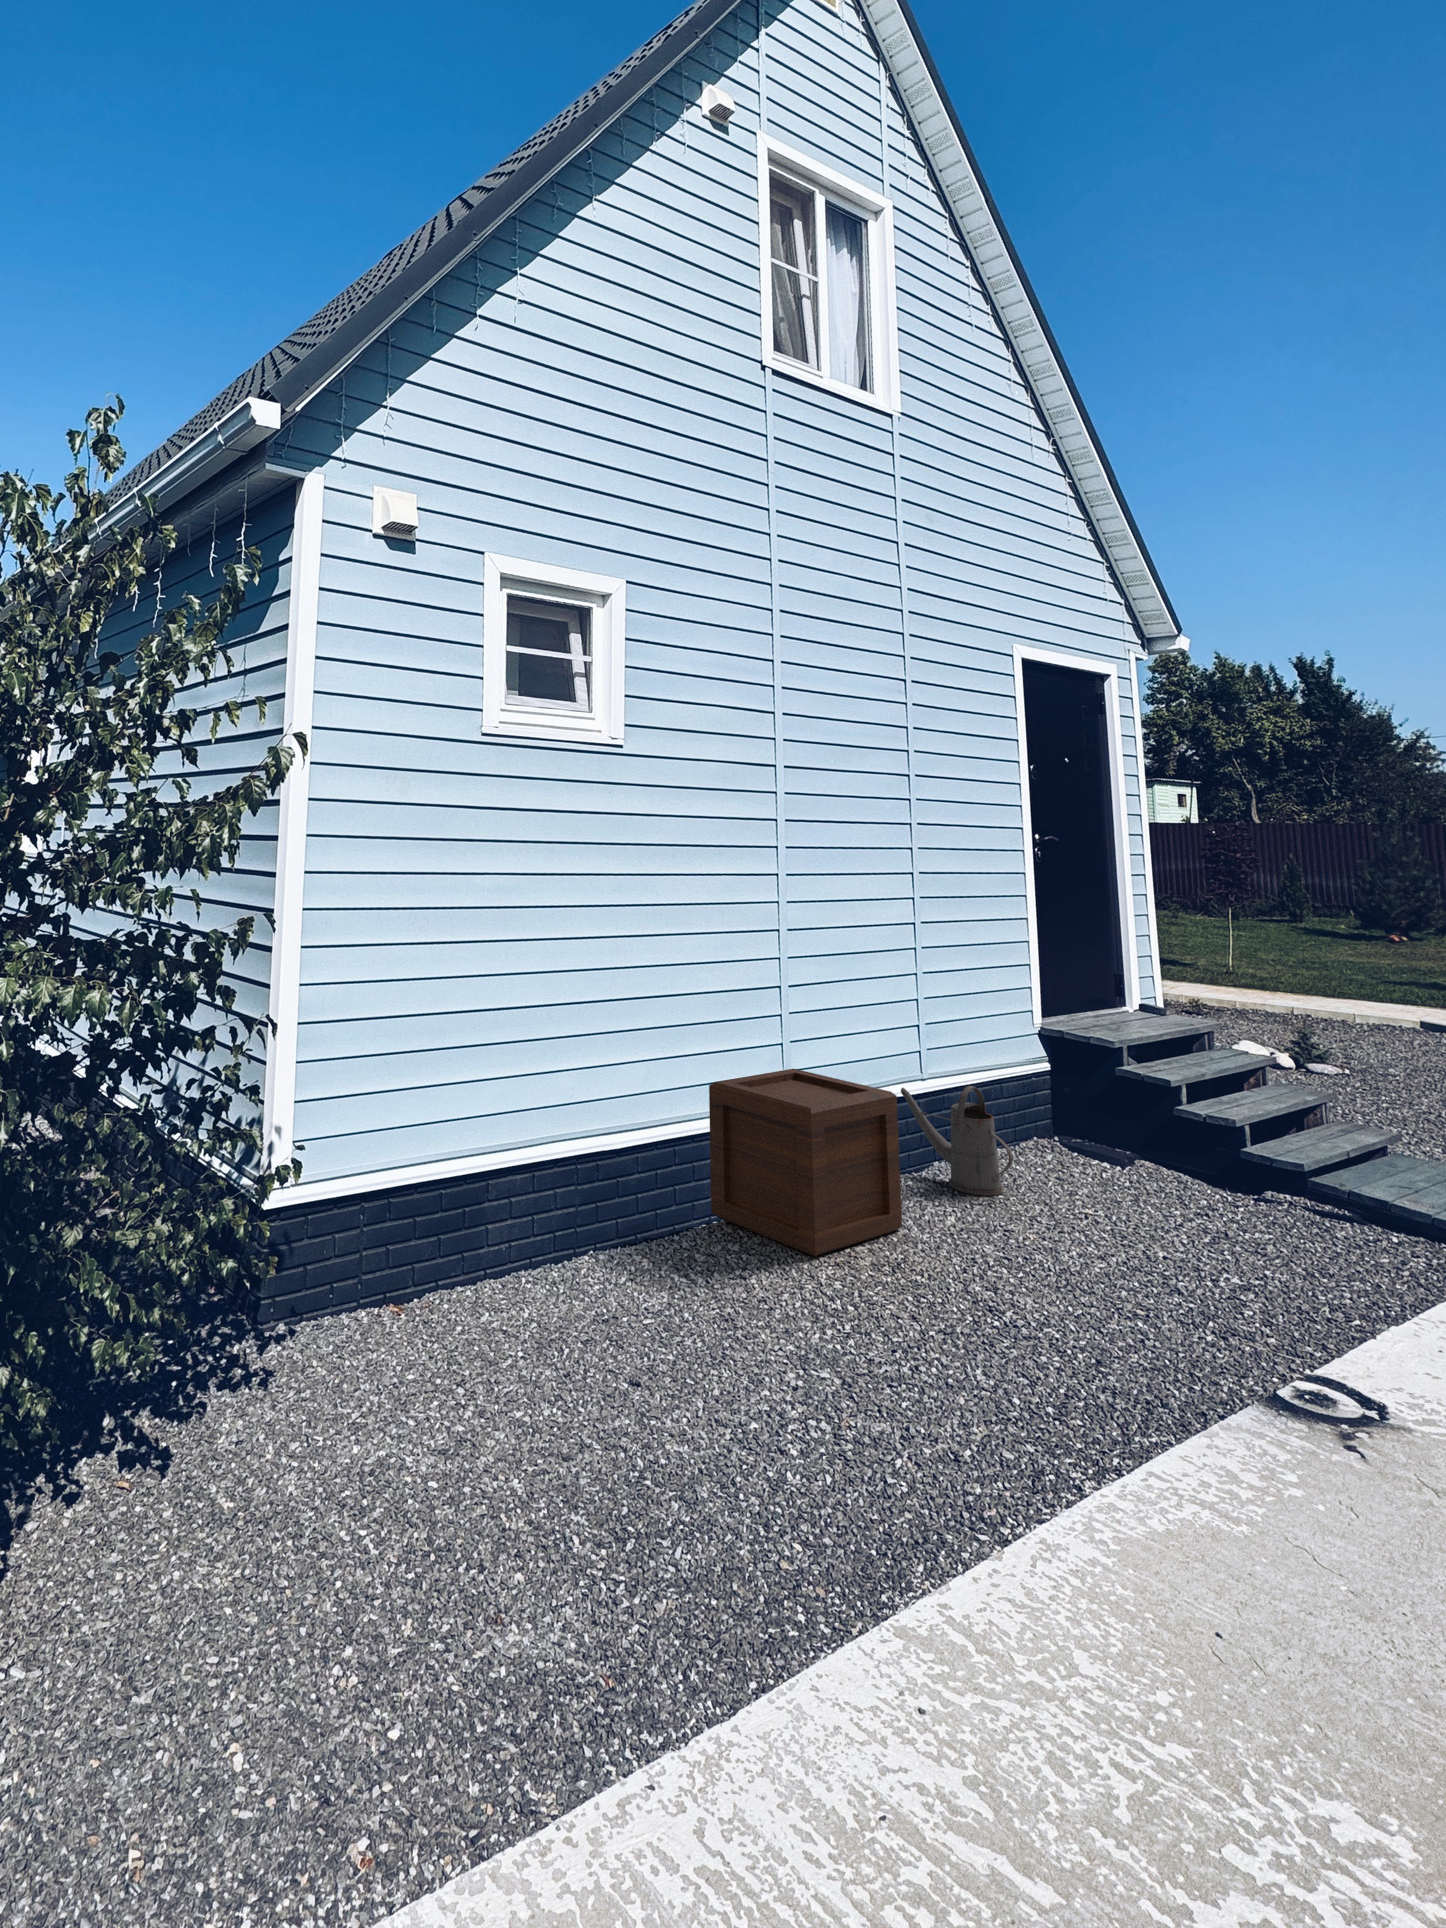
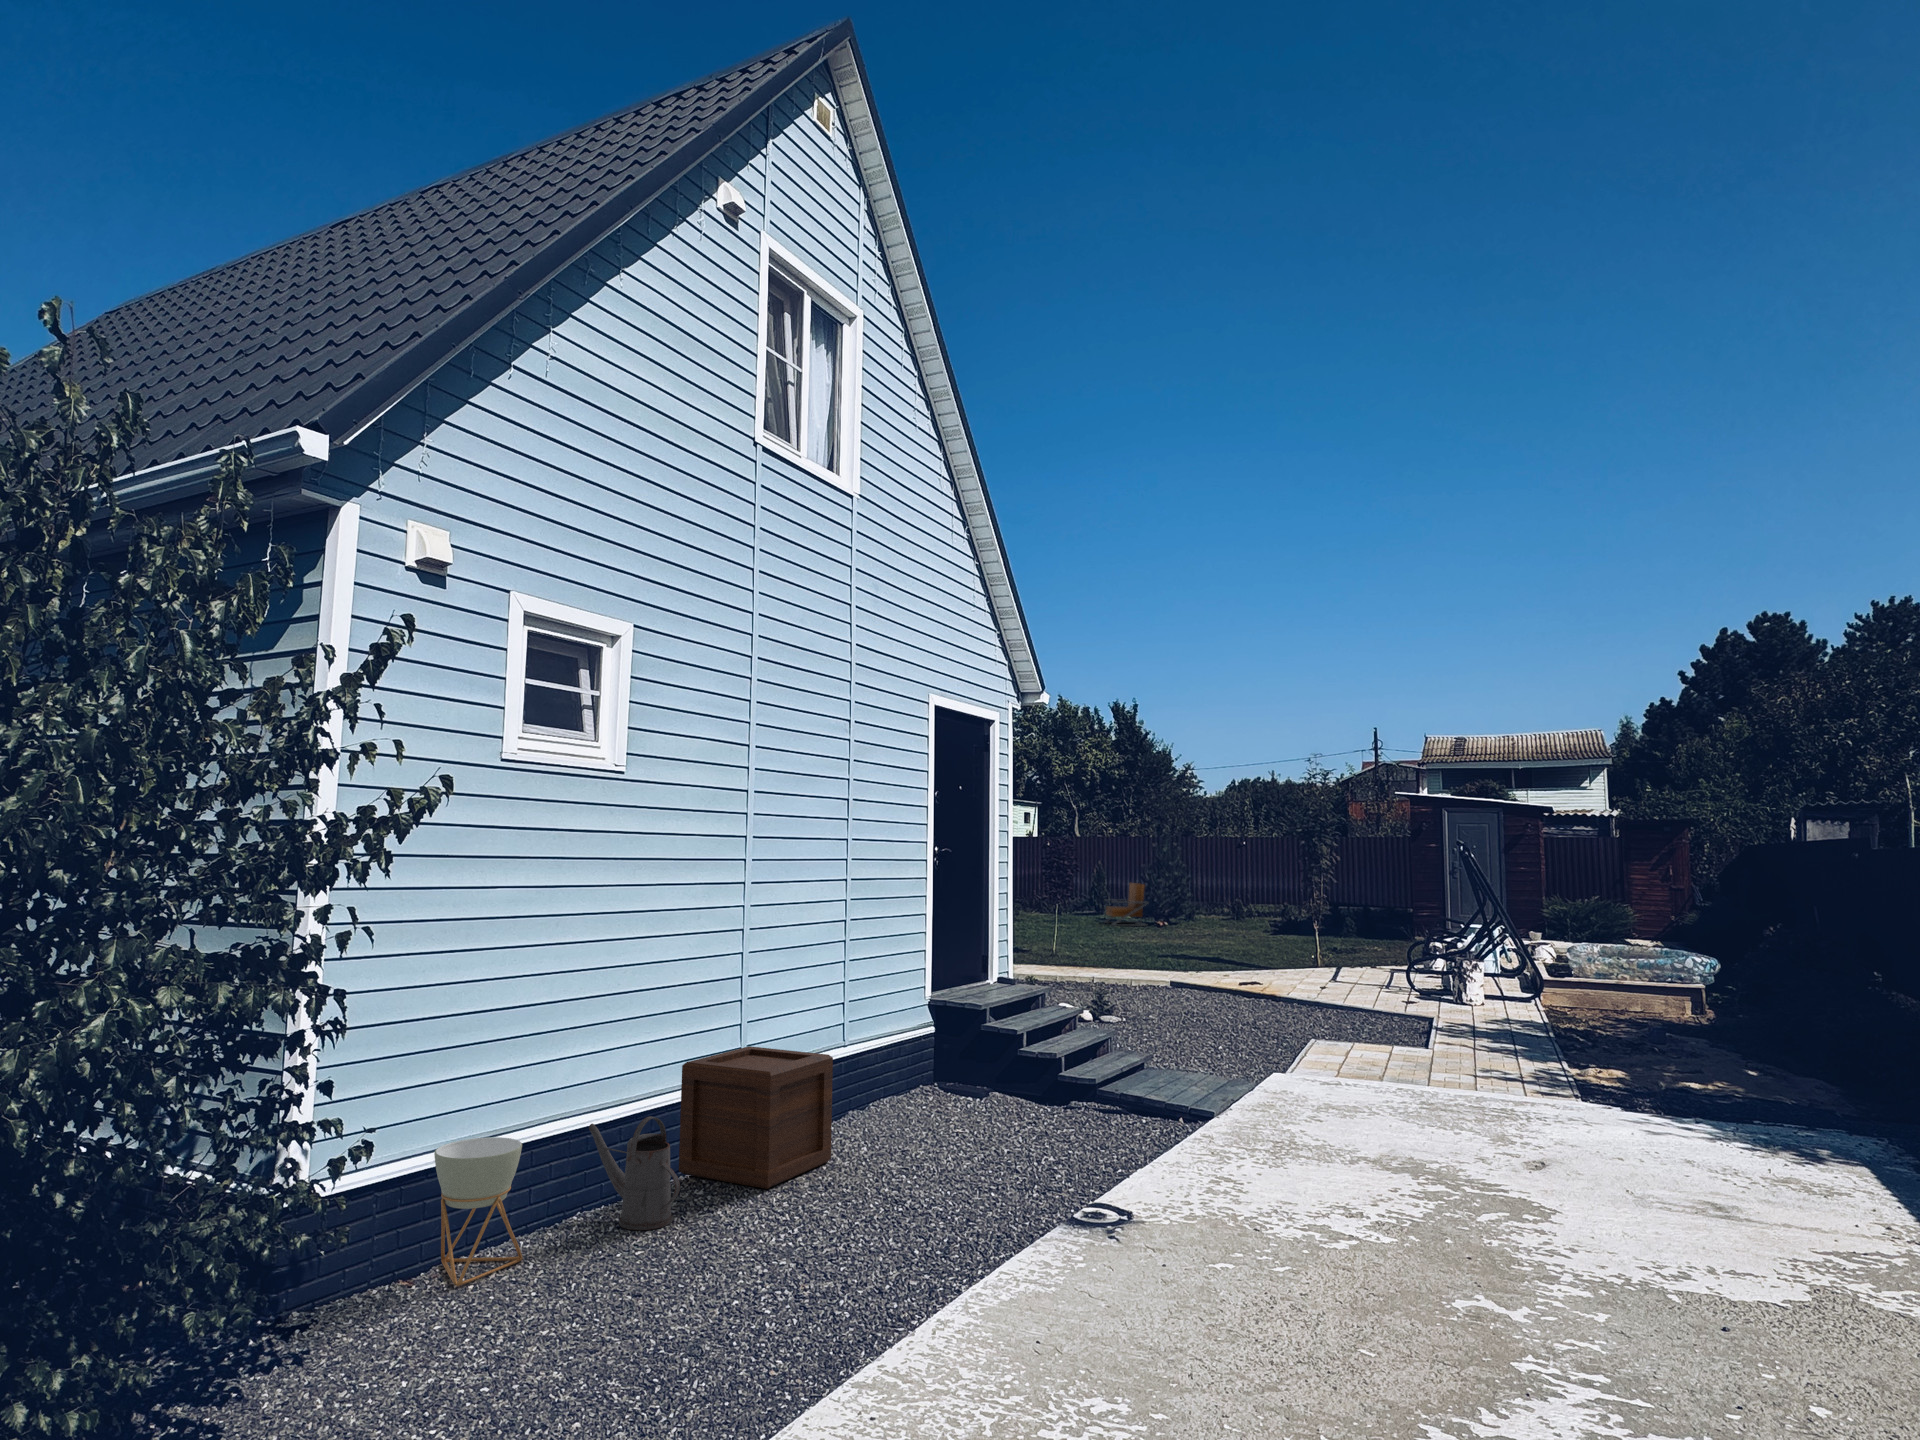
lounge chair: none [1299,880,1372,938] -> present [1105,883,1148,926]
watering can: present [901,1086,1013,1196] -> present [589,1116,680,1230]
planter: none [422,1150,518,1323] -> present [434,1137,523,1286]

